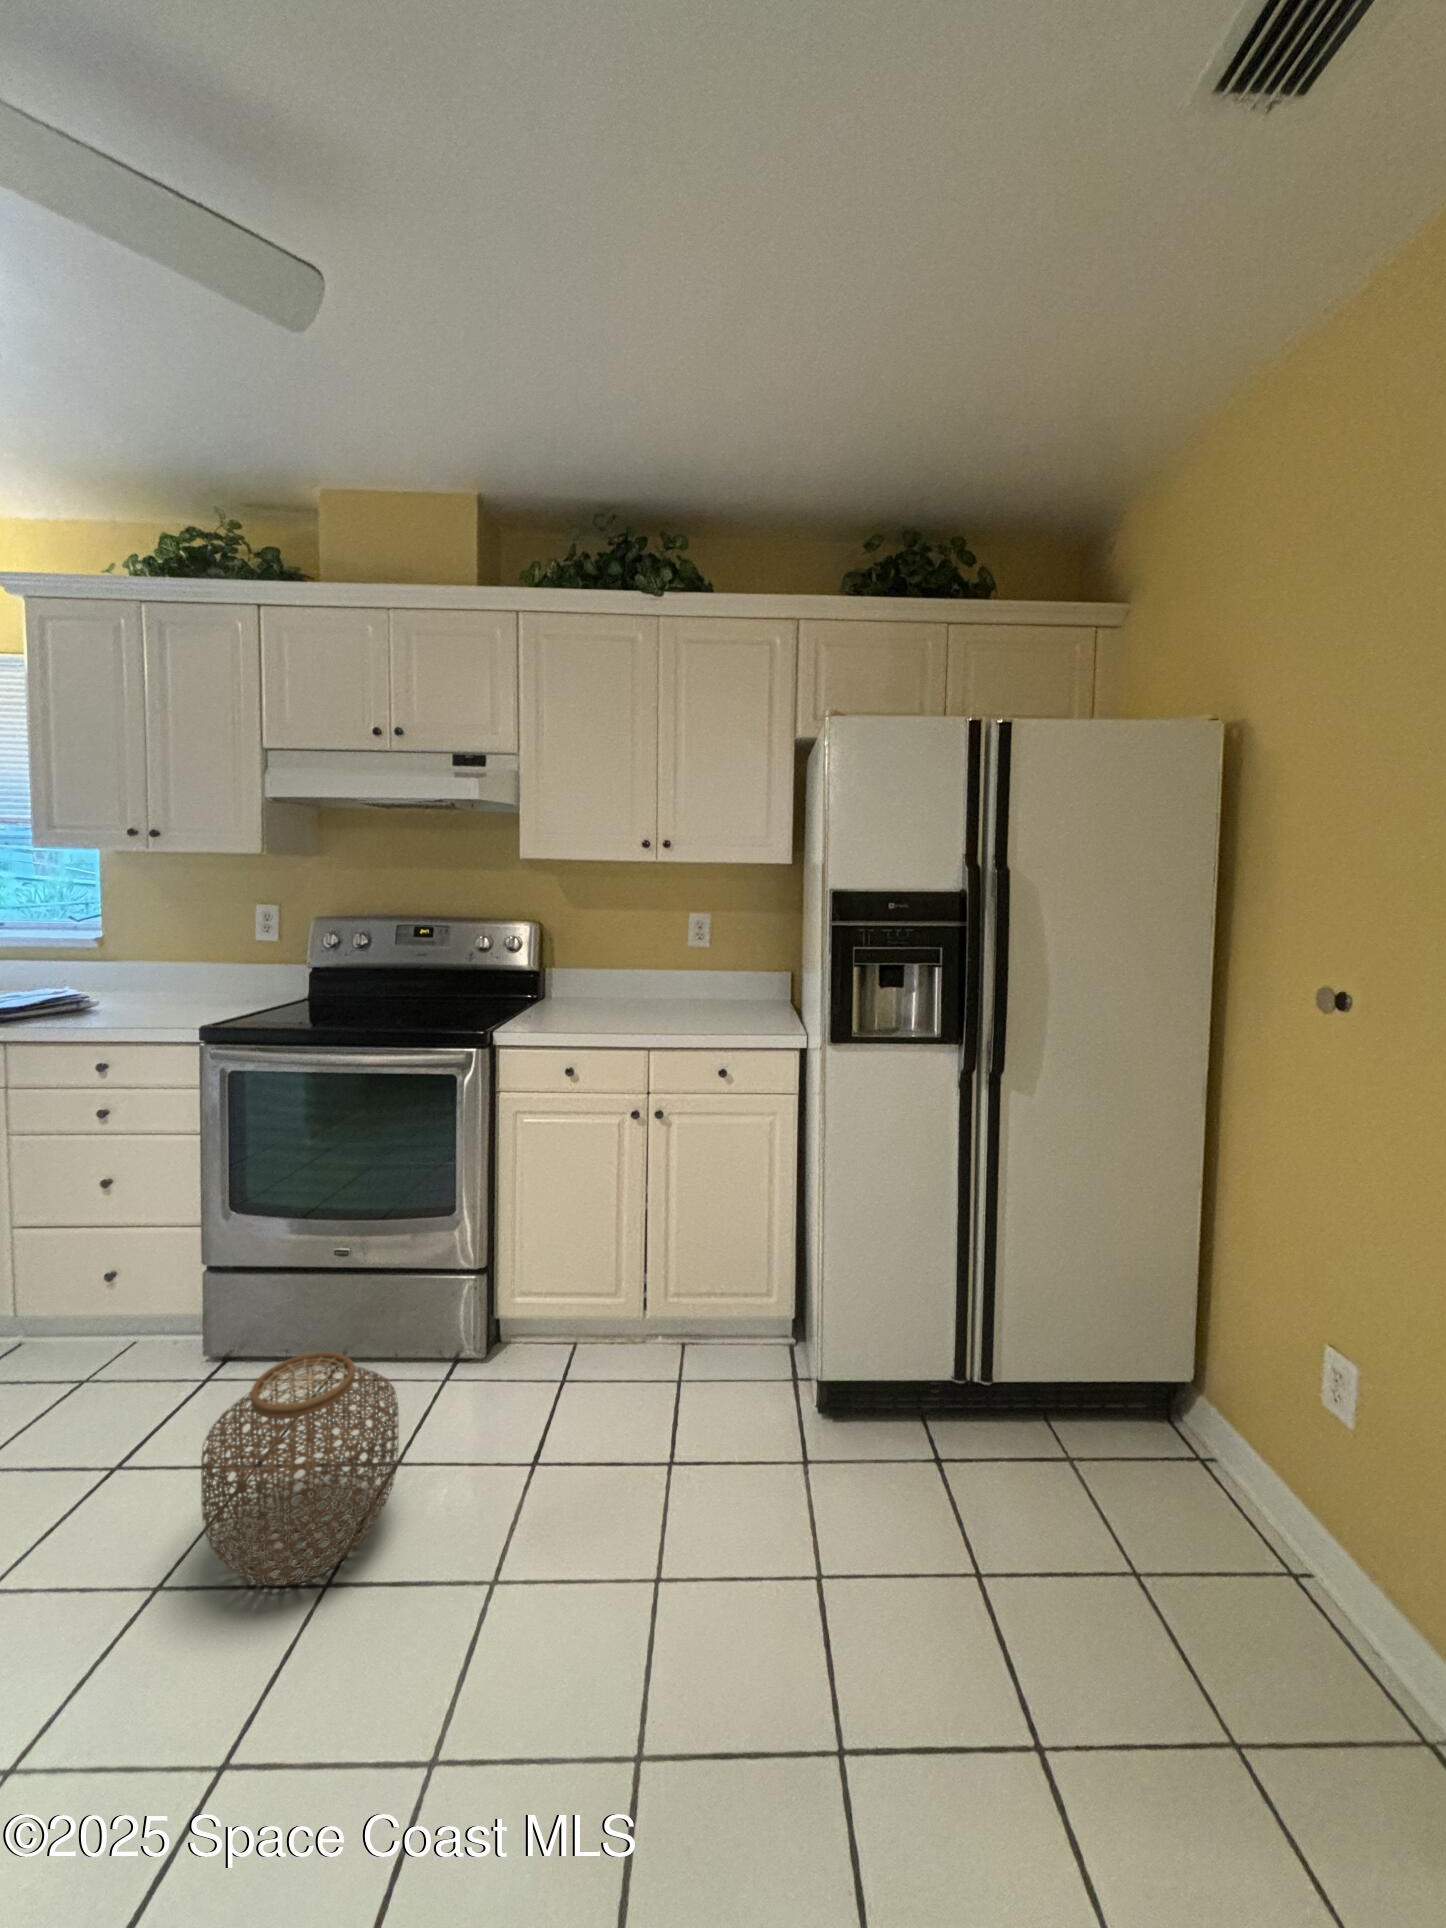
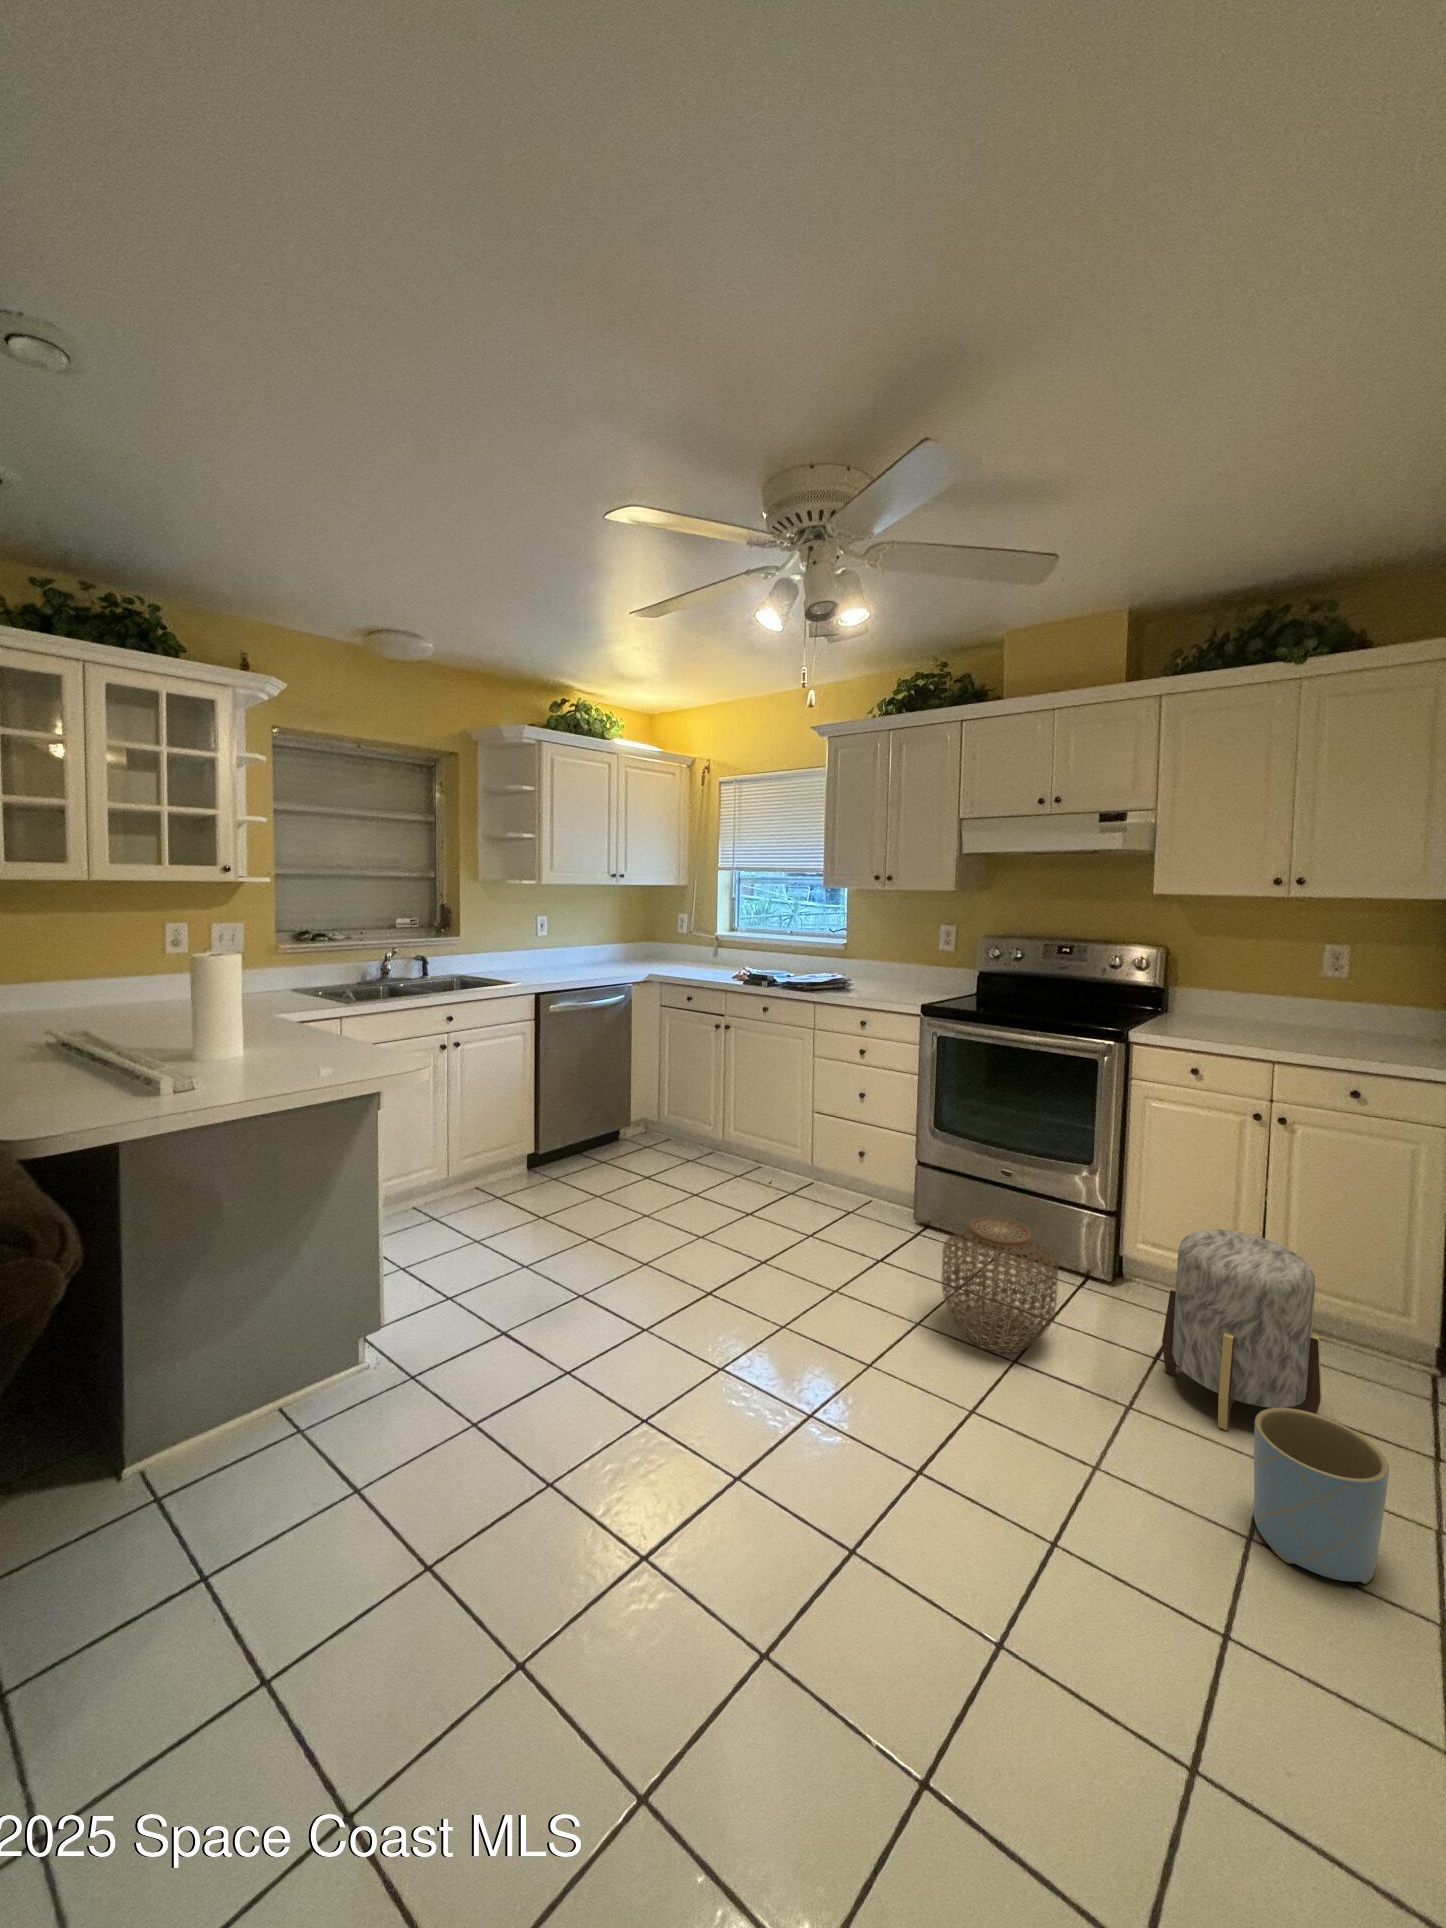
stool: none [540,1271,709,1553] -> present [1162,1229,1322,1431]
planter: none [646,1519,788,1776] -> present [1254,1408,1389,1584]

